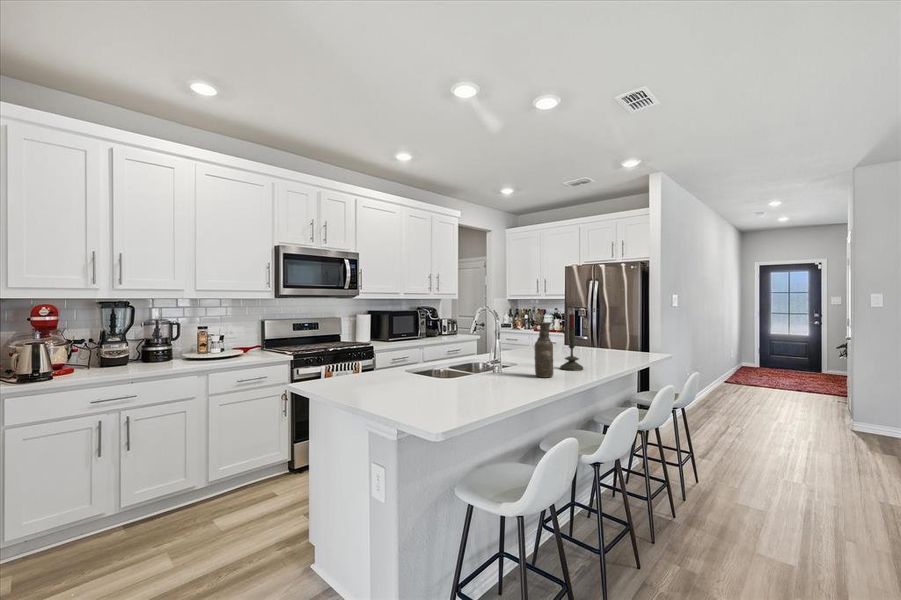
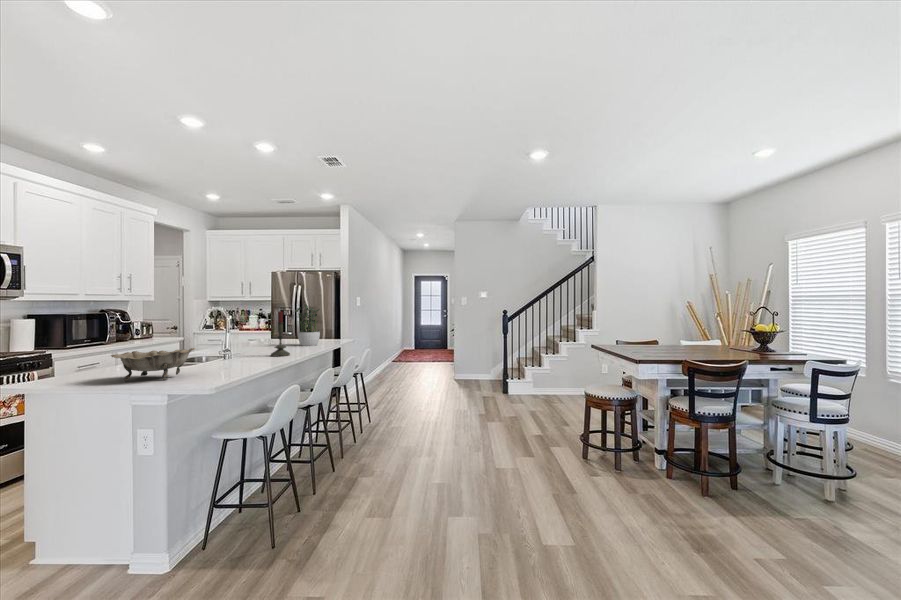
potted plant: none [590,305,623,356] -> present [295,305,320,346]
vase: present [534,322,553,377] -> none [250,318,266,362]
decorative bowl: none [391,356,470,394] -> present [111,348,196,381]

